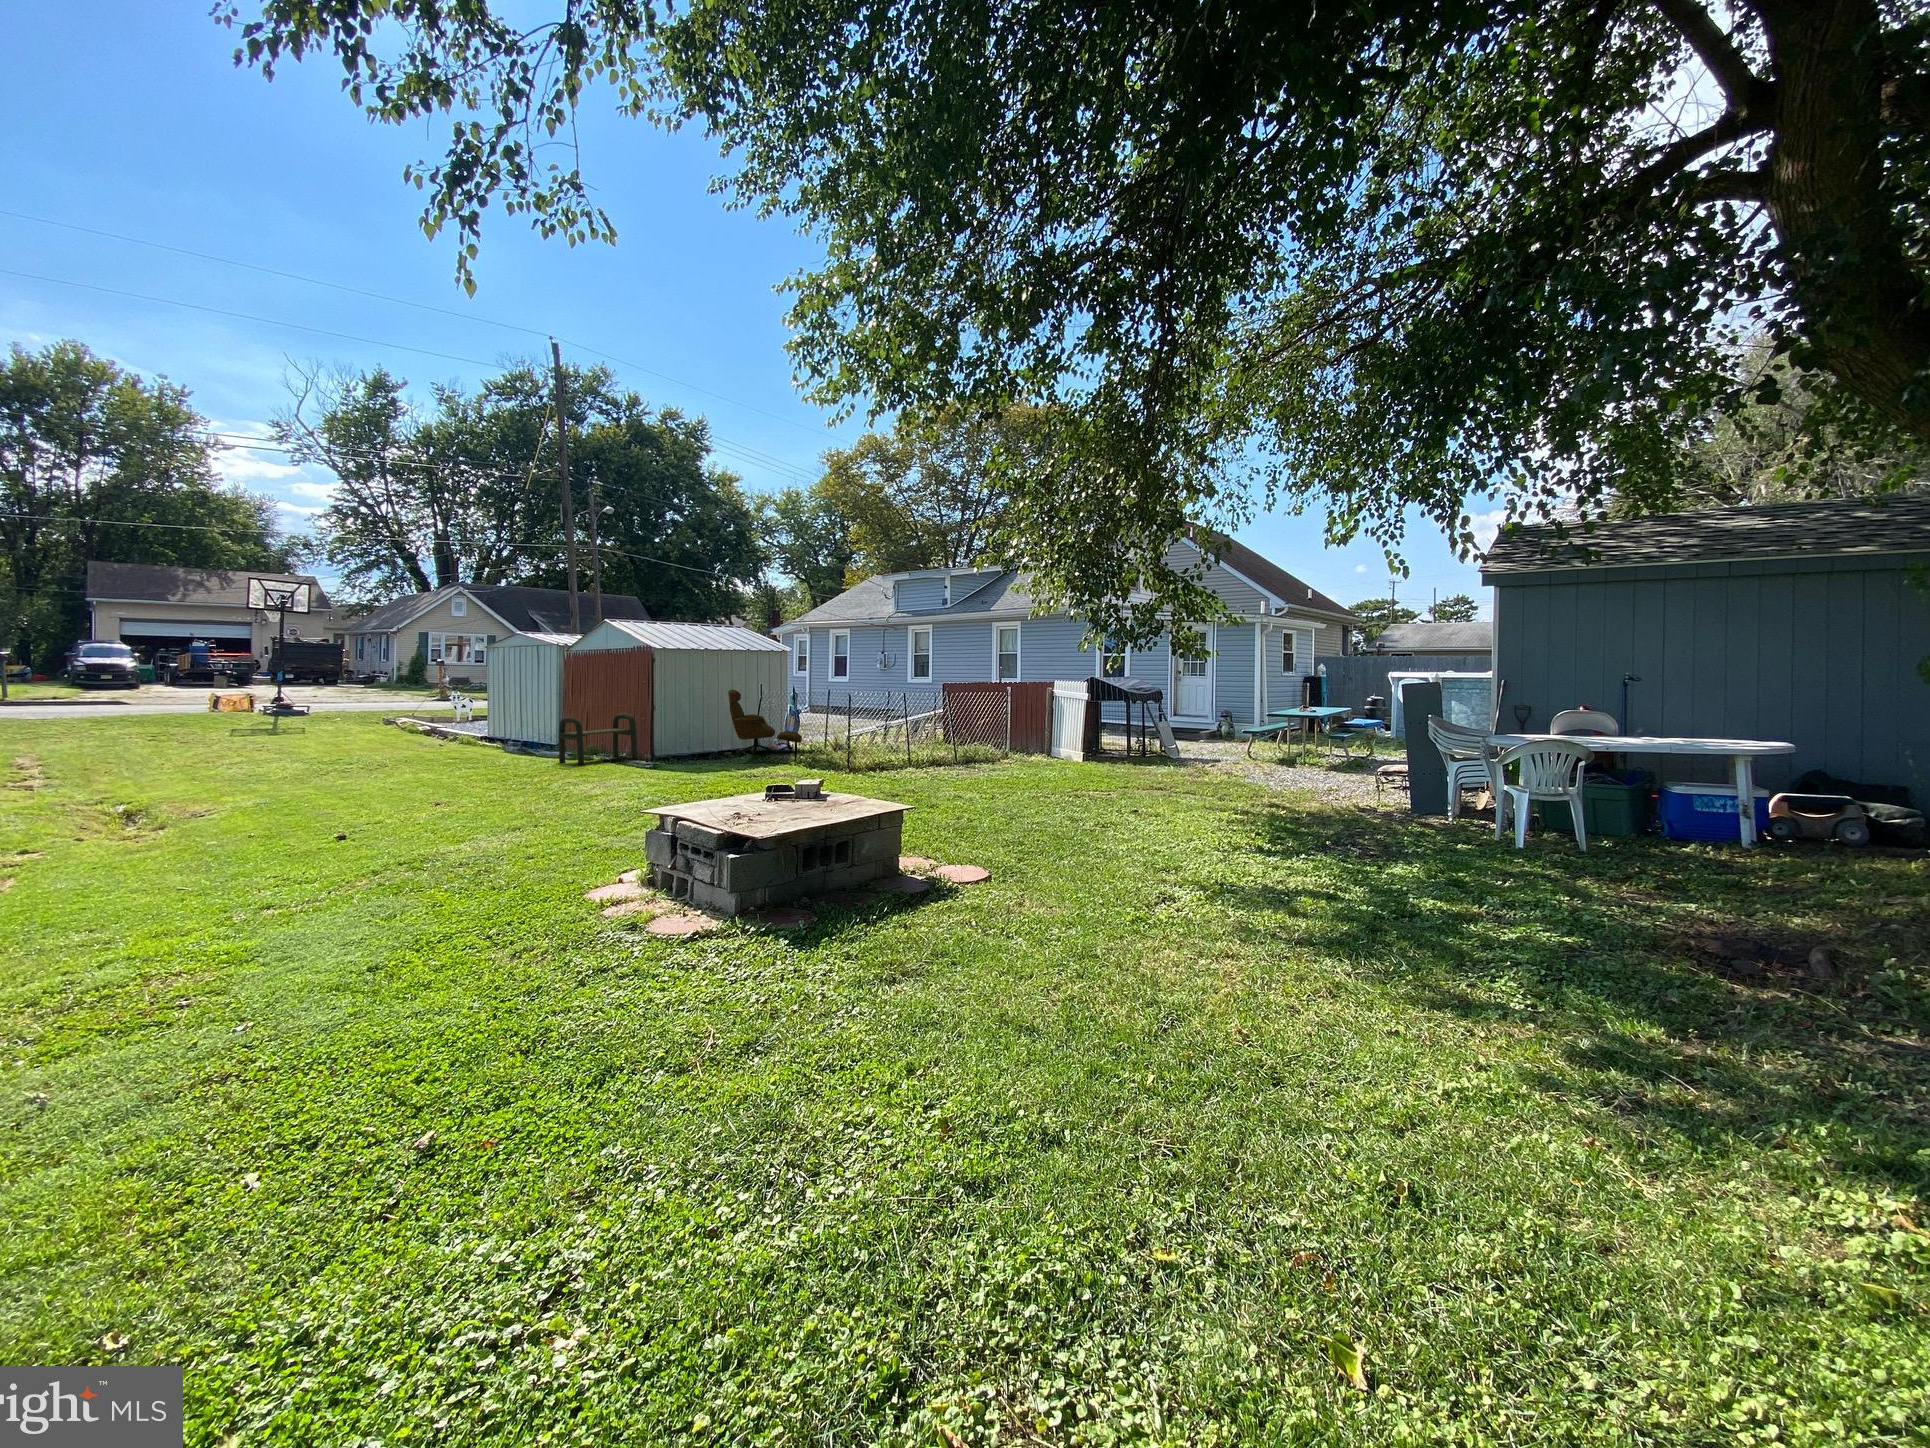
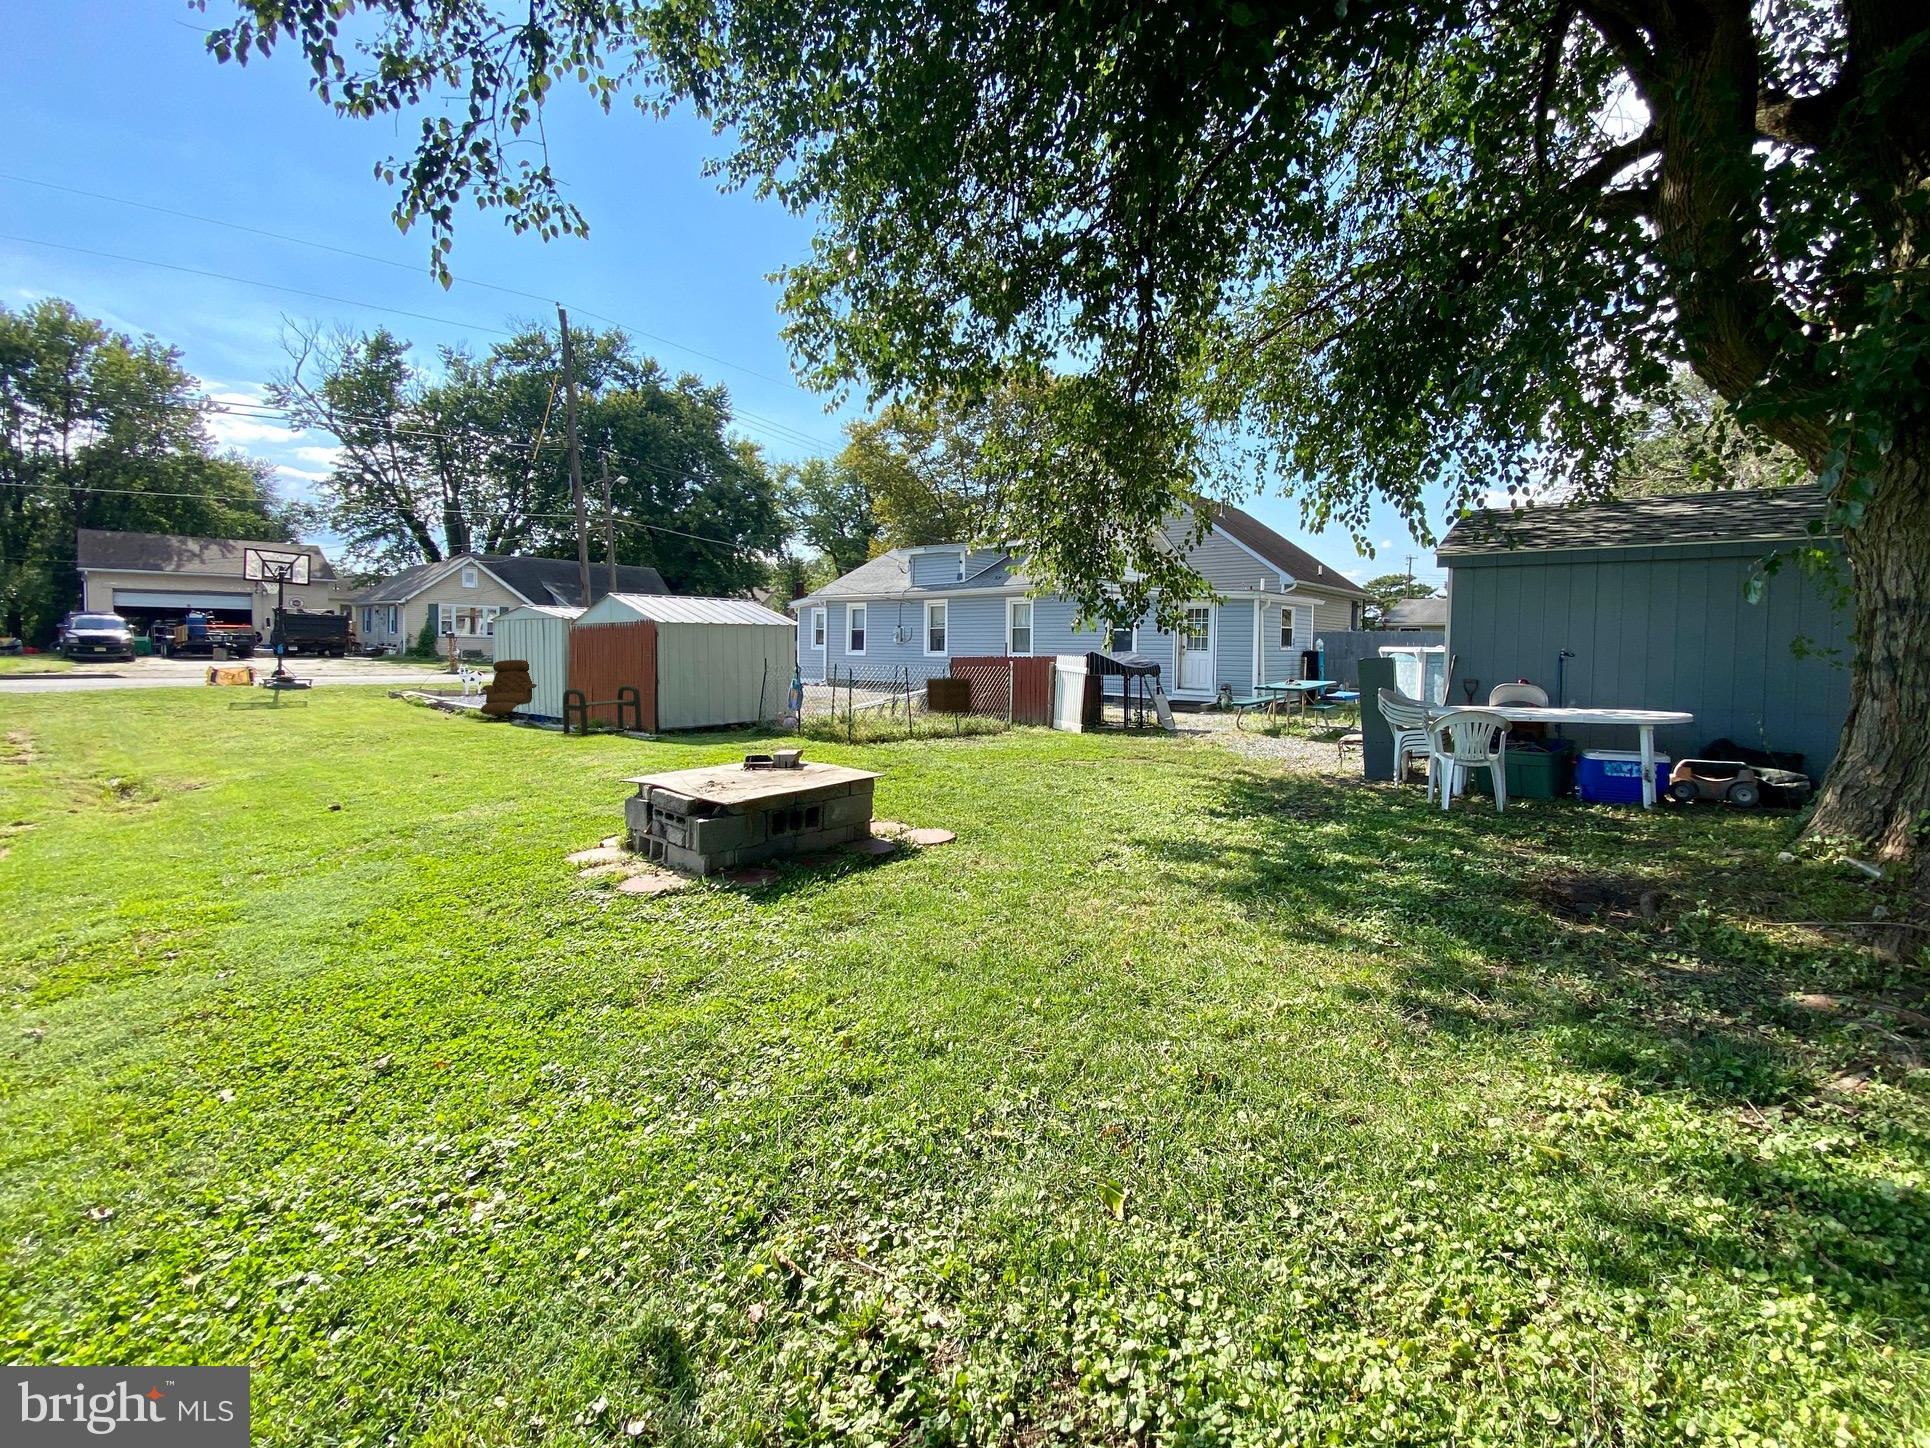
lounge chair: present [728,690,802,755] -> present [481,660,537,723]
wooden crate: none [925,704,973,741] -> present [926,677,972,713]

